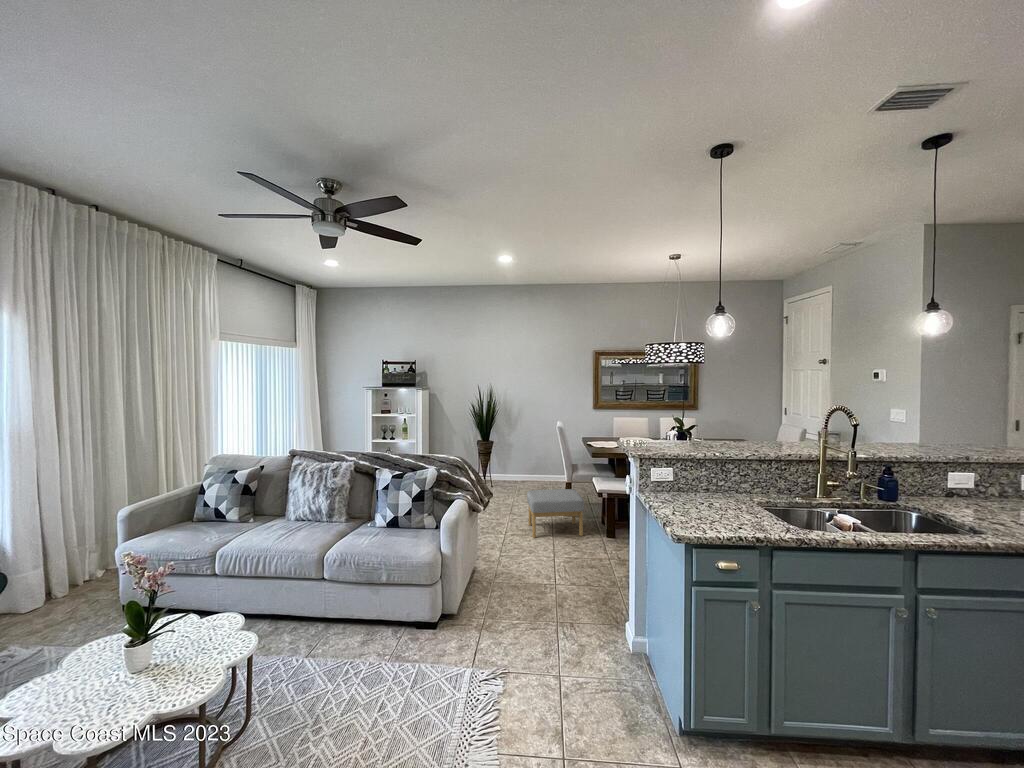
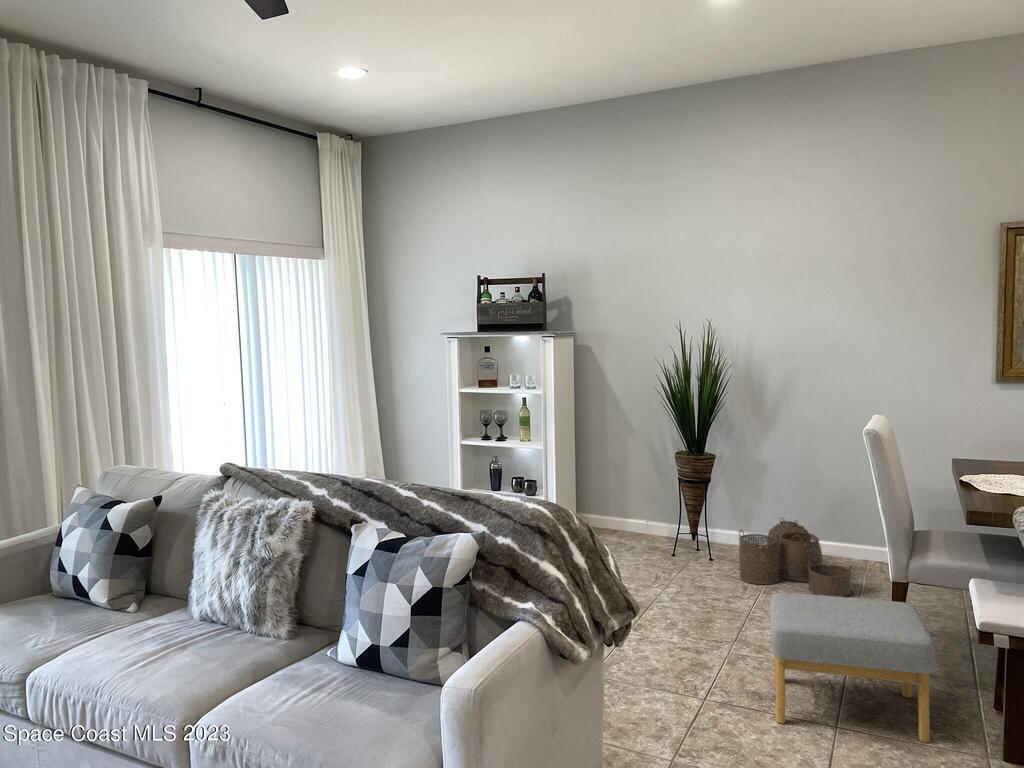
woven basket: none [505,466,549,495] -> present [739,519,852,597]

